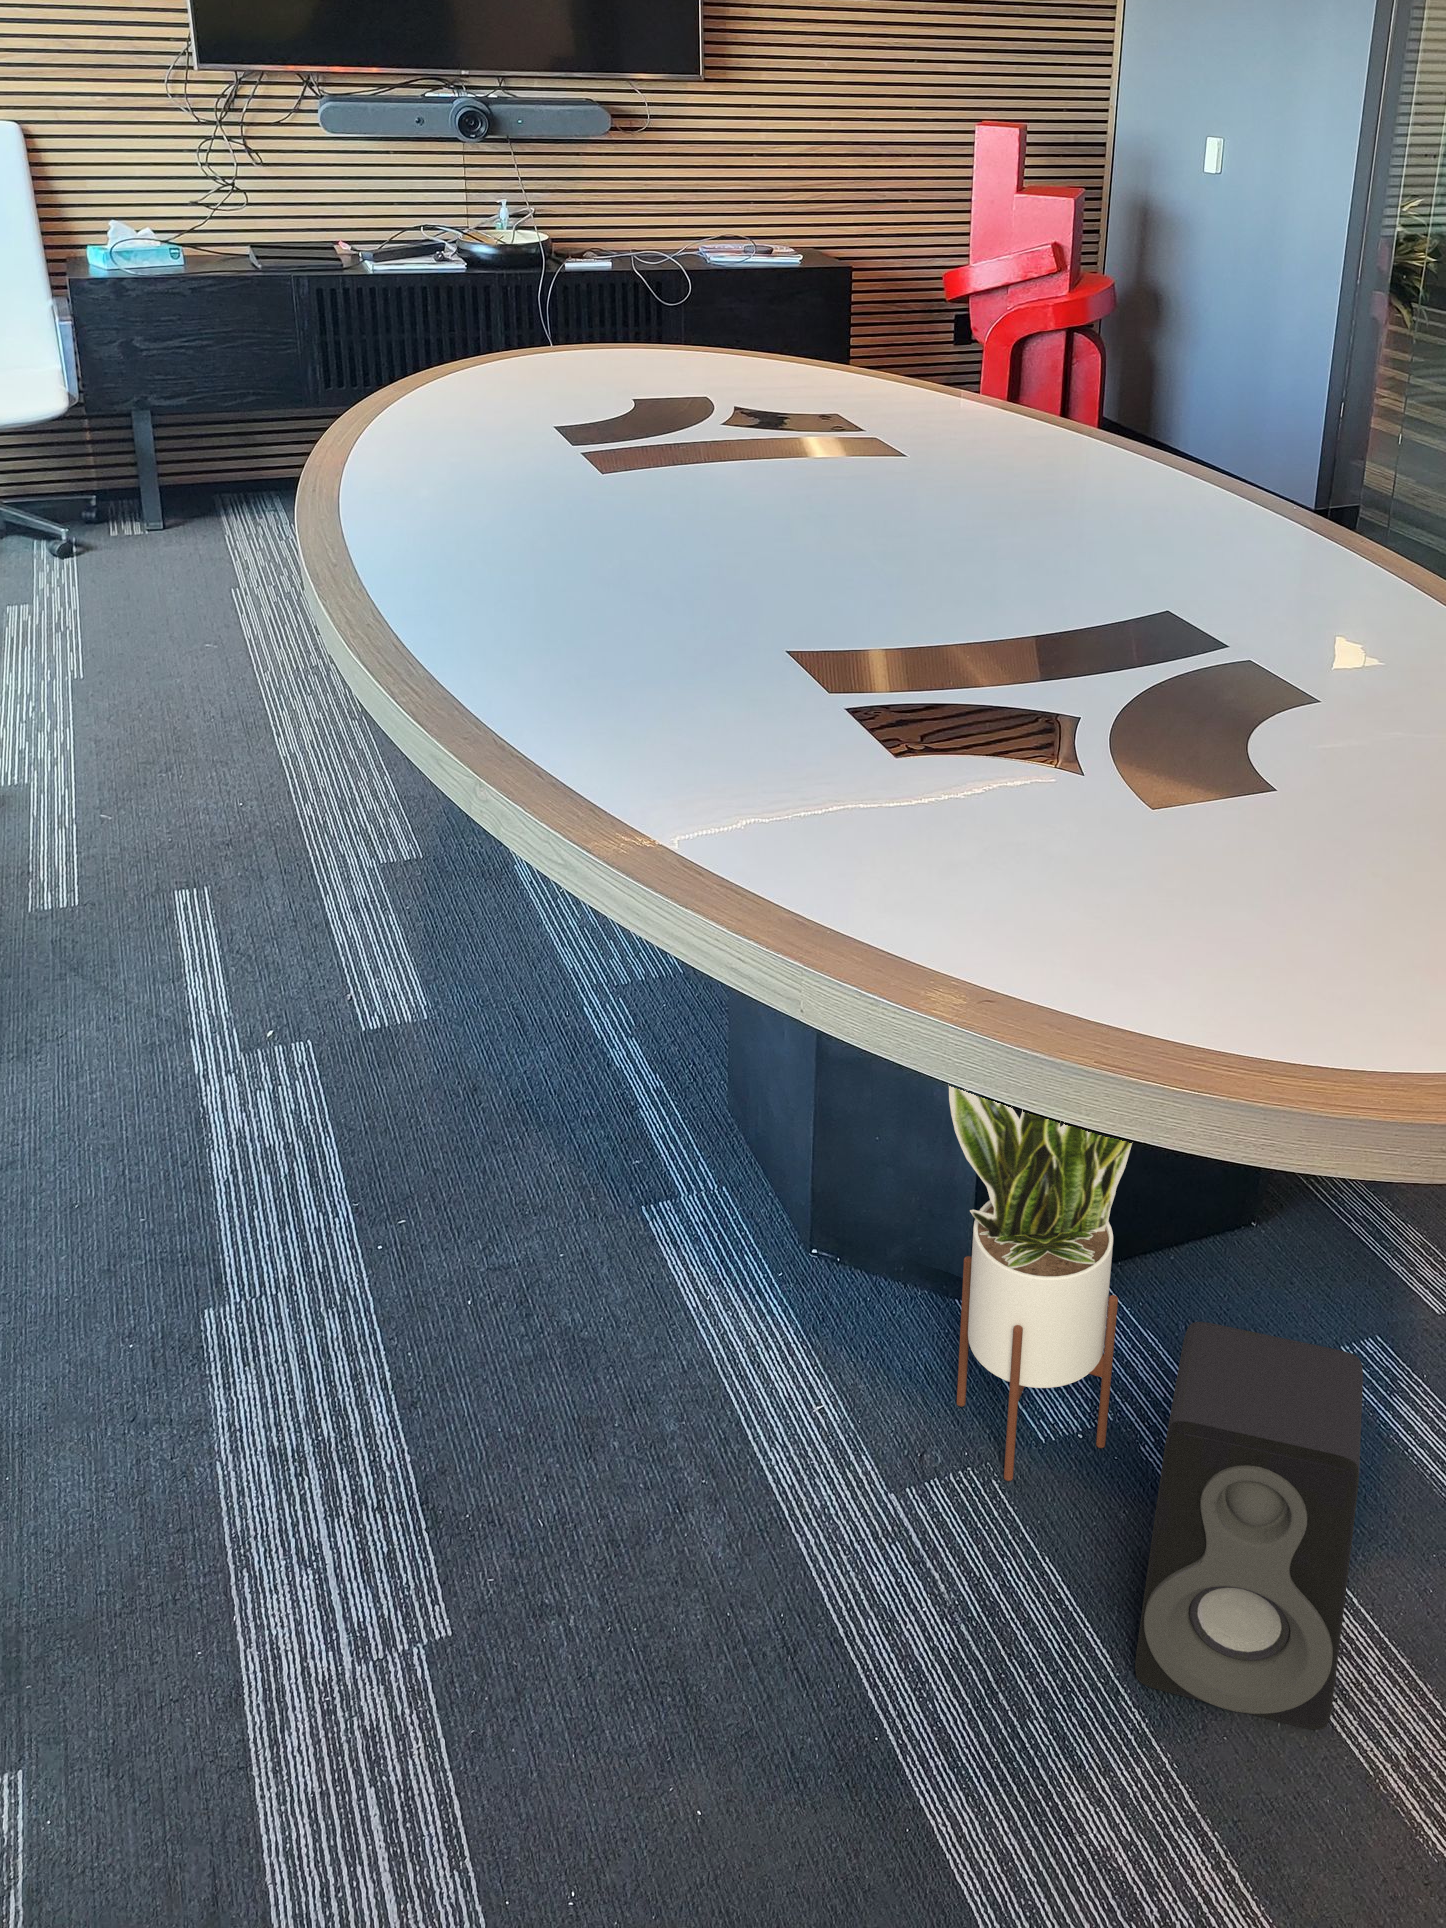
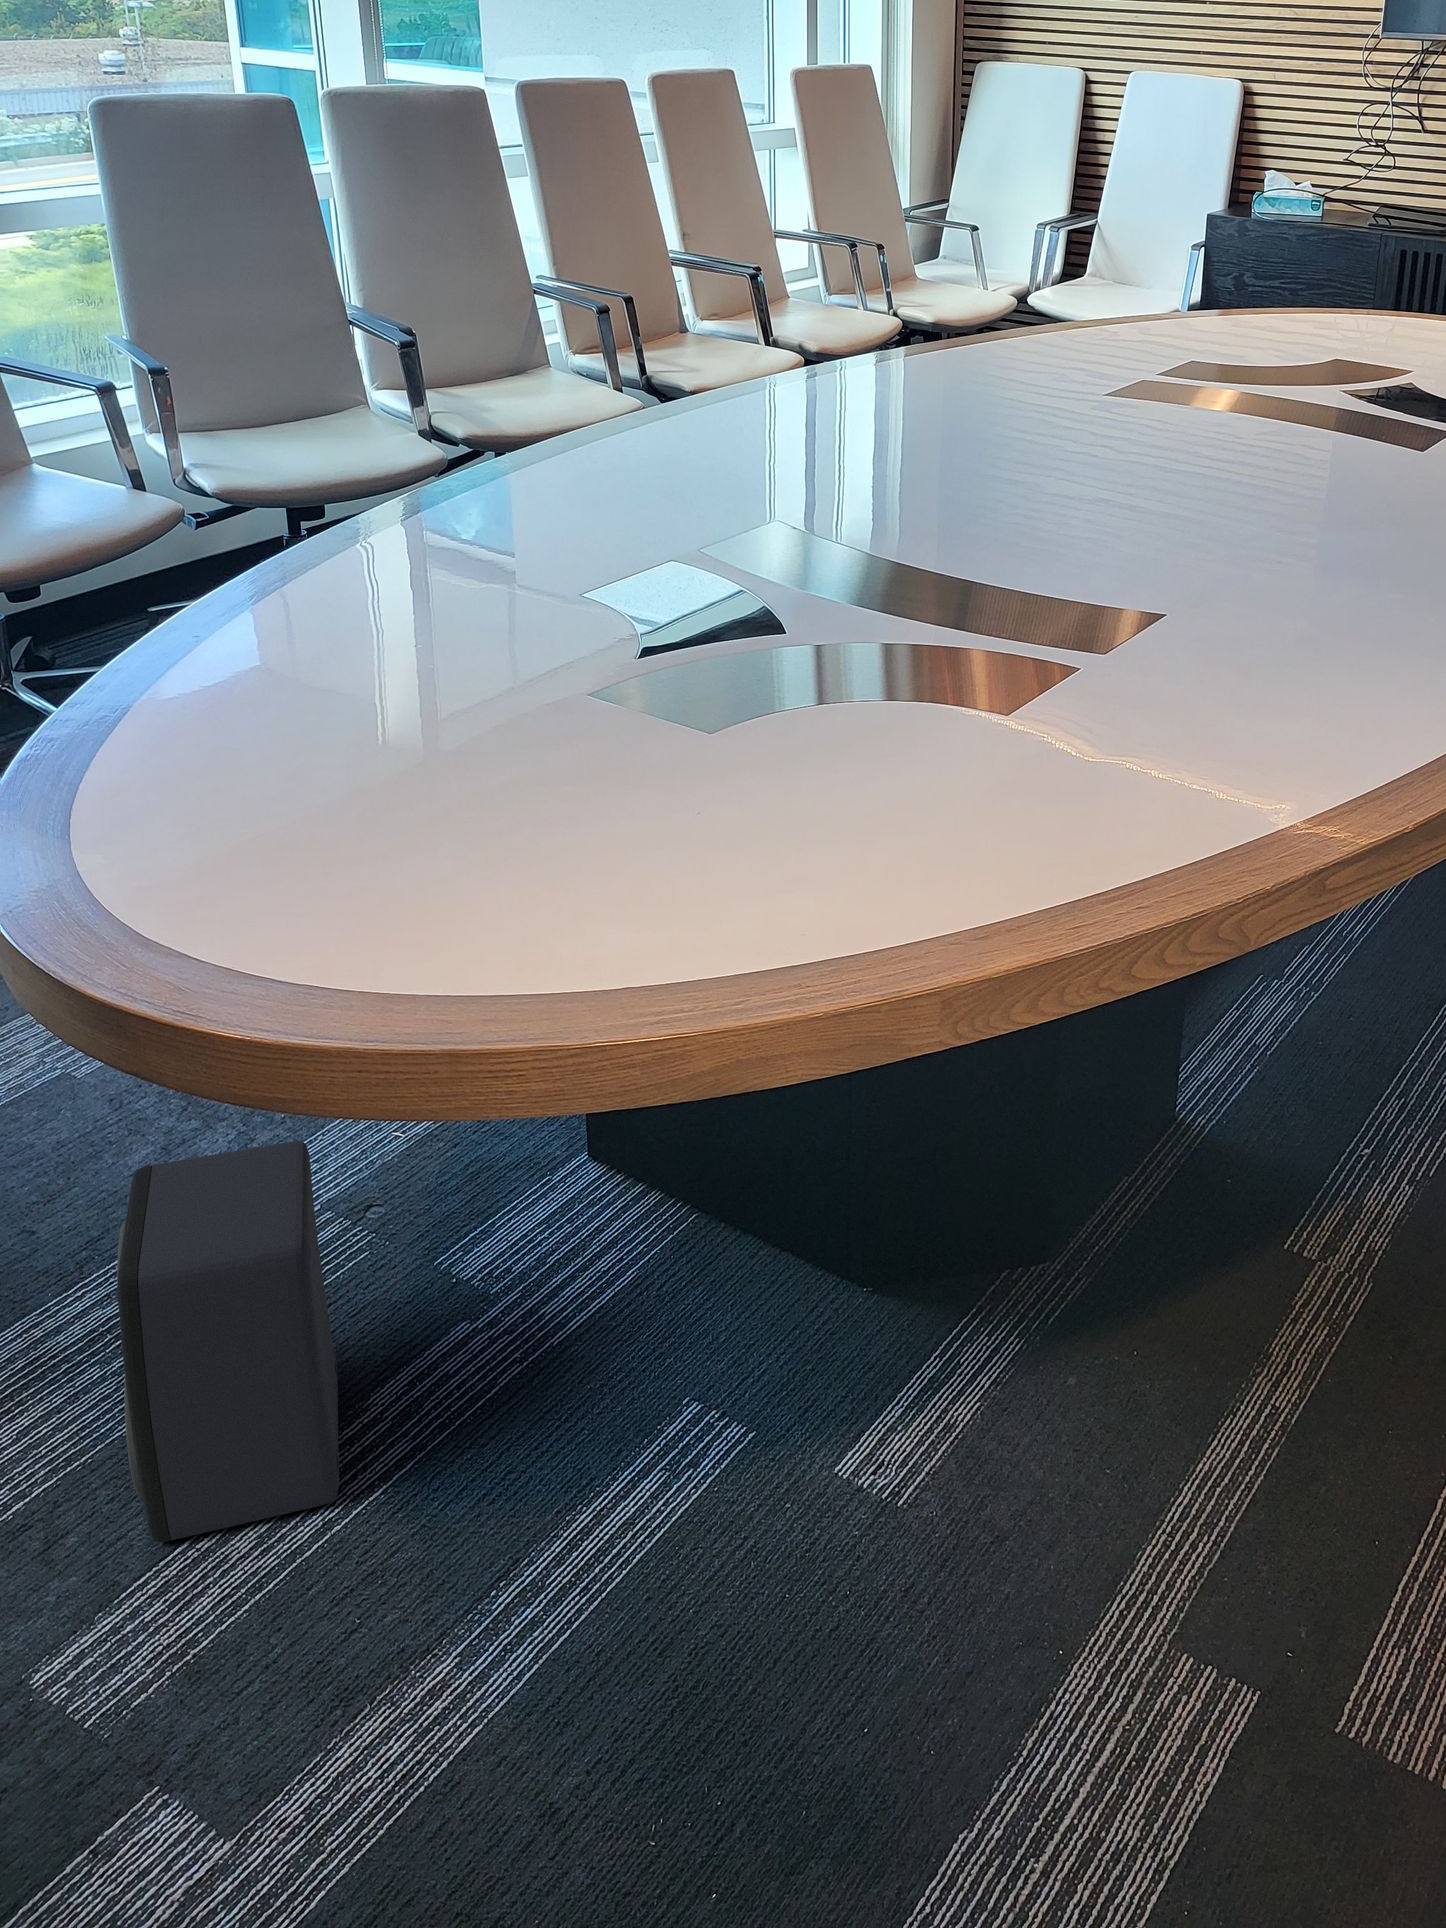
potted plant: present [949,1086,1132,1481] -> none [358,811,531,1298]

